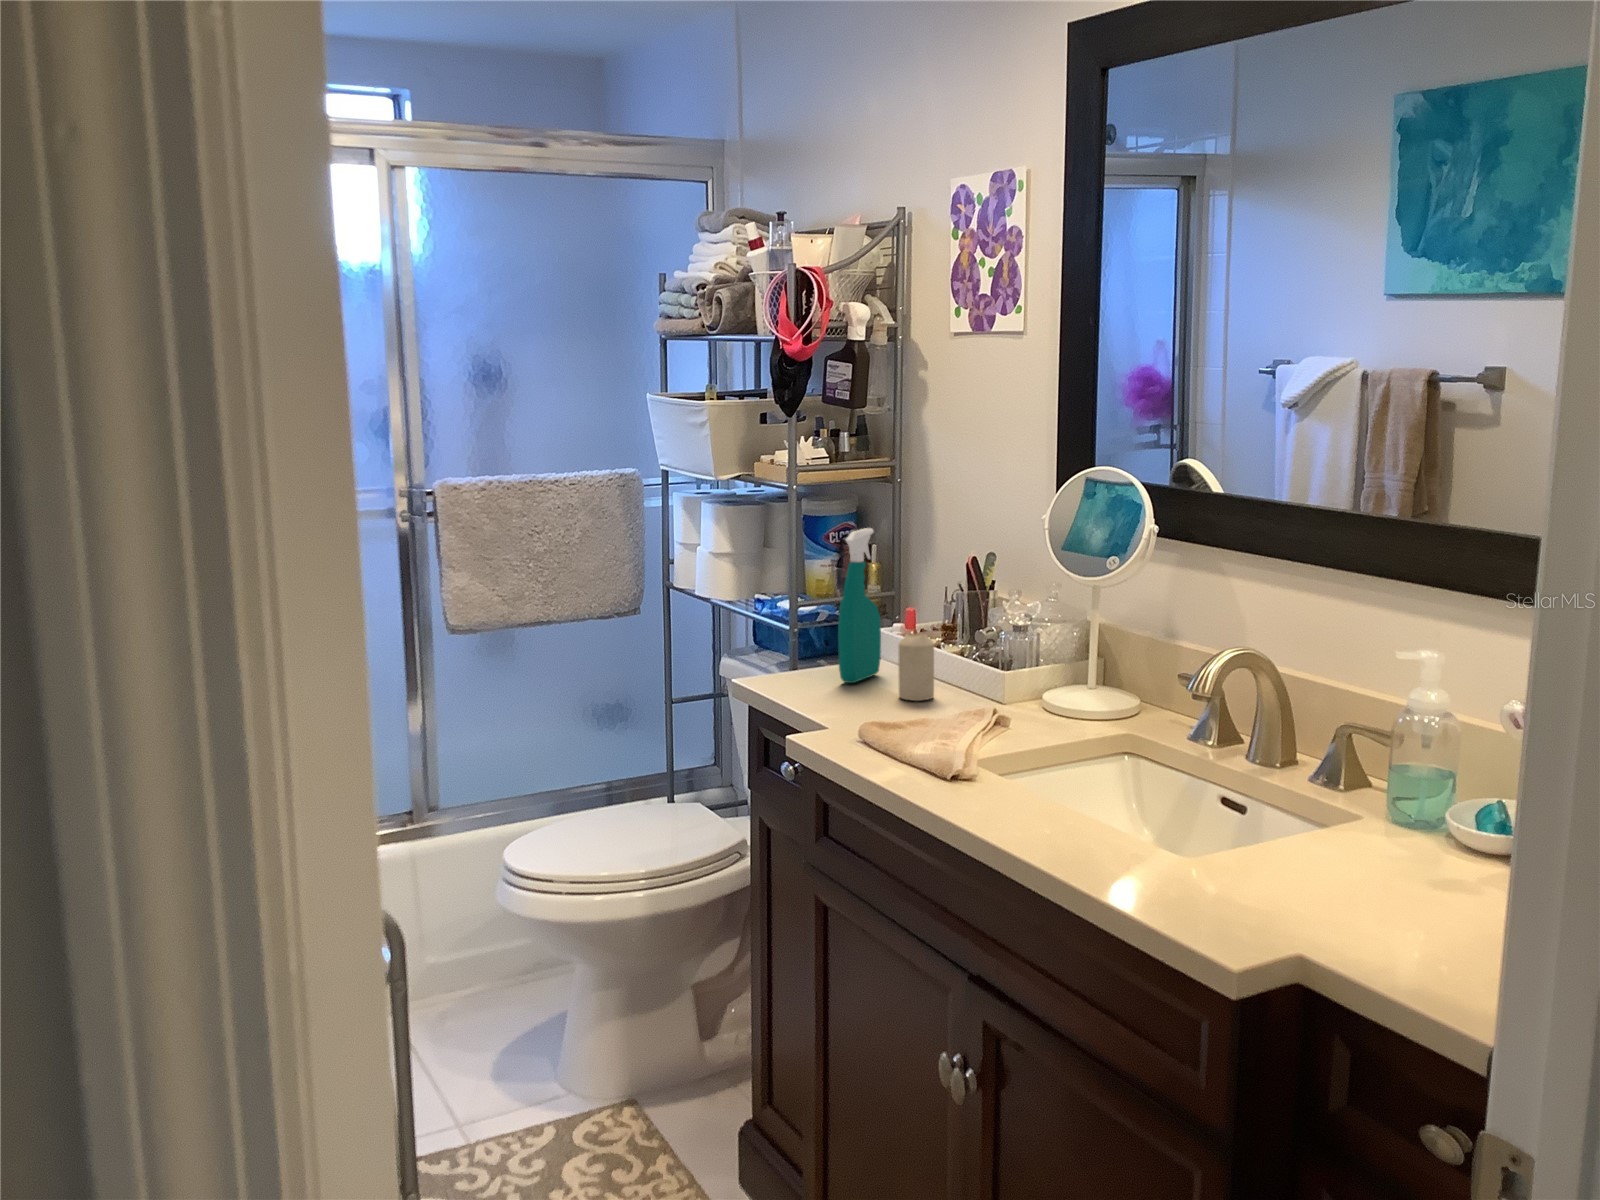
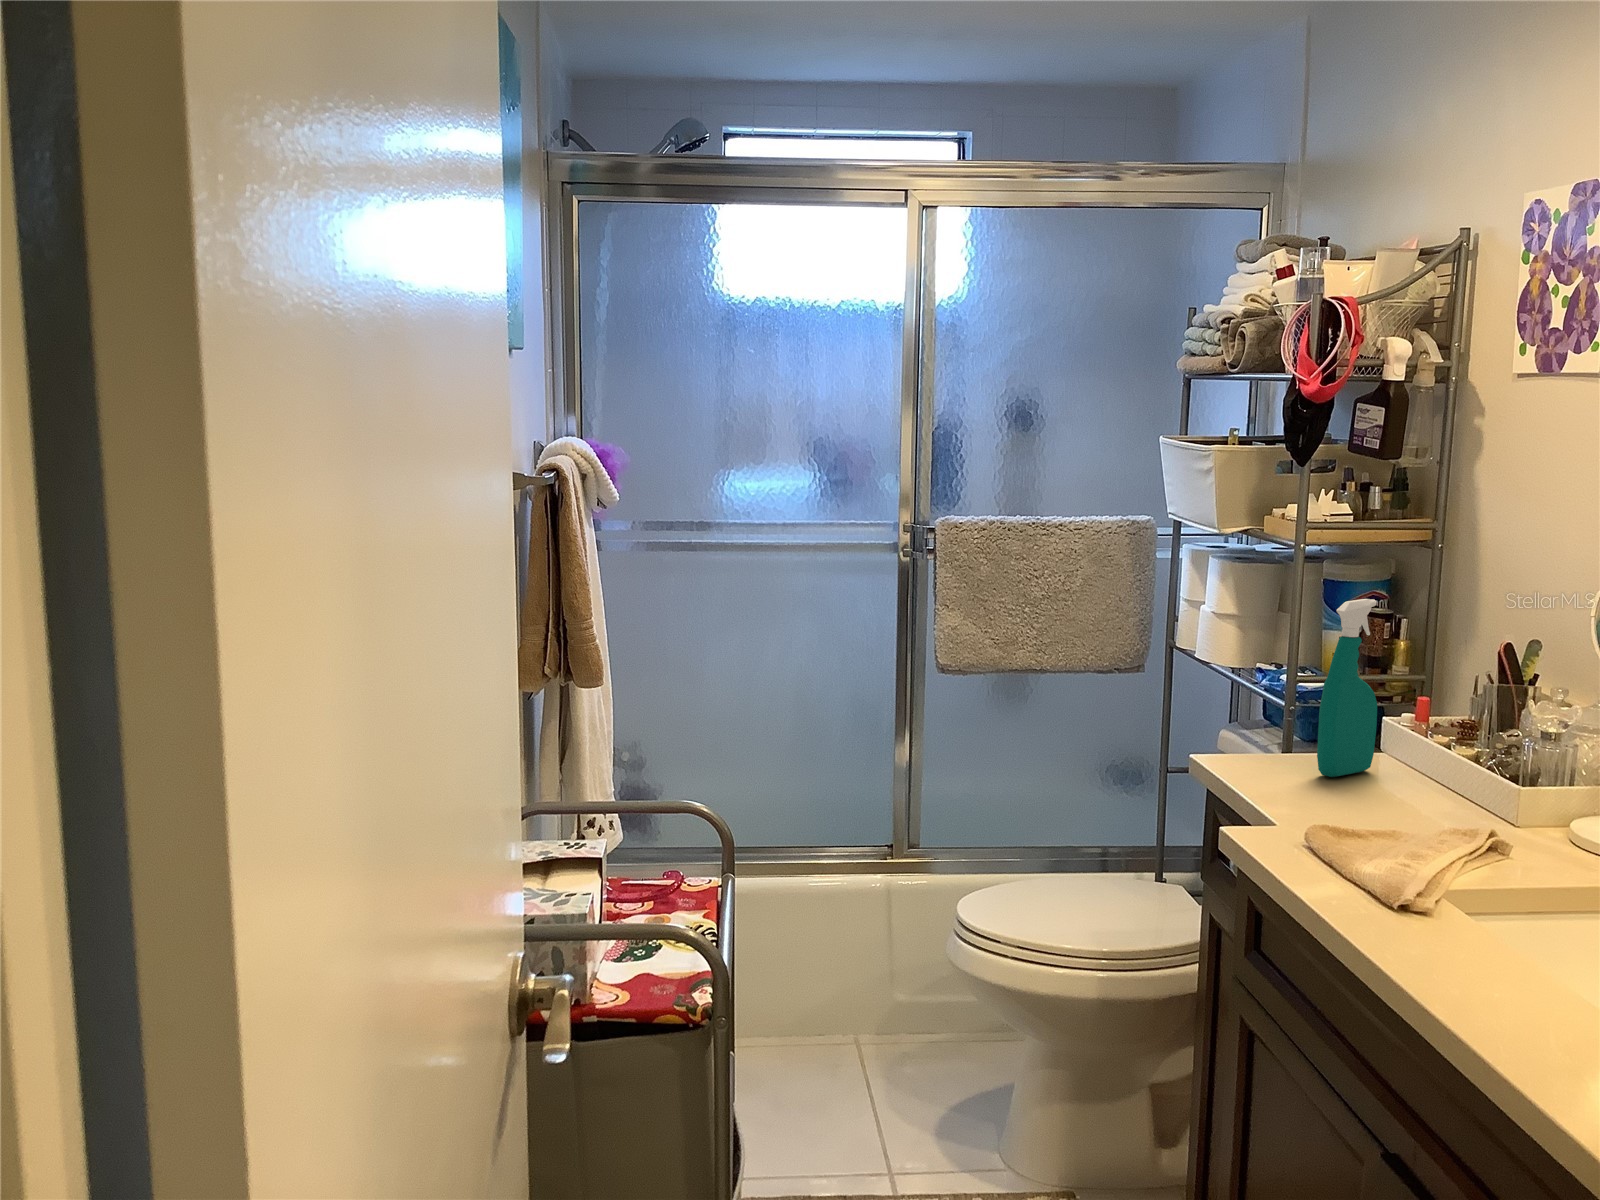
candle: present [899,633,934,701] -> none [1383,726,1432,808]

